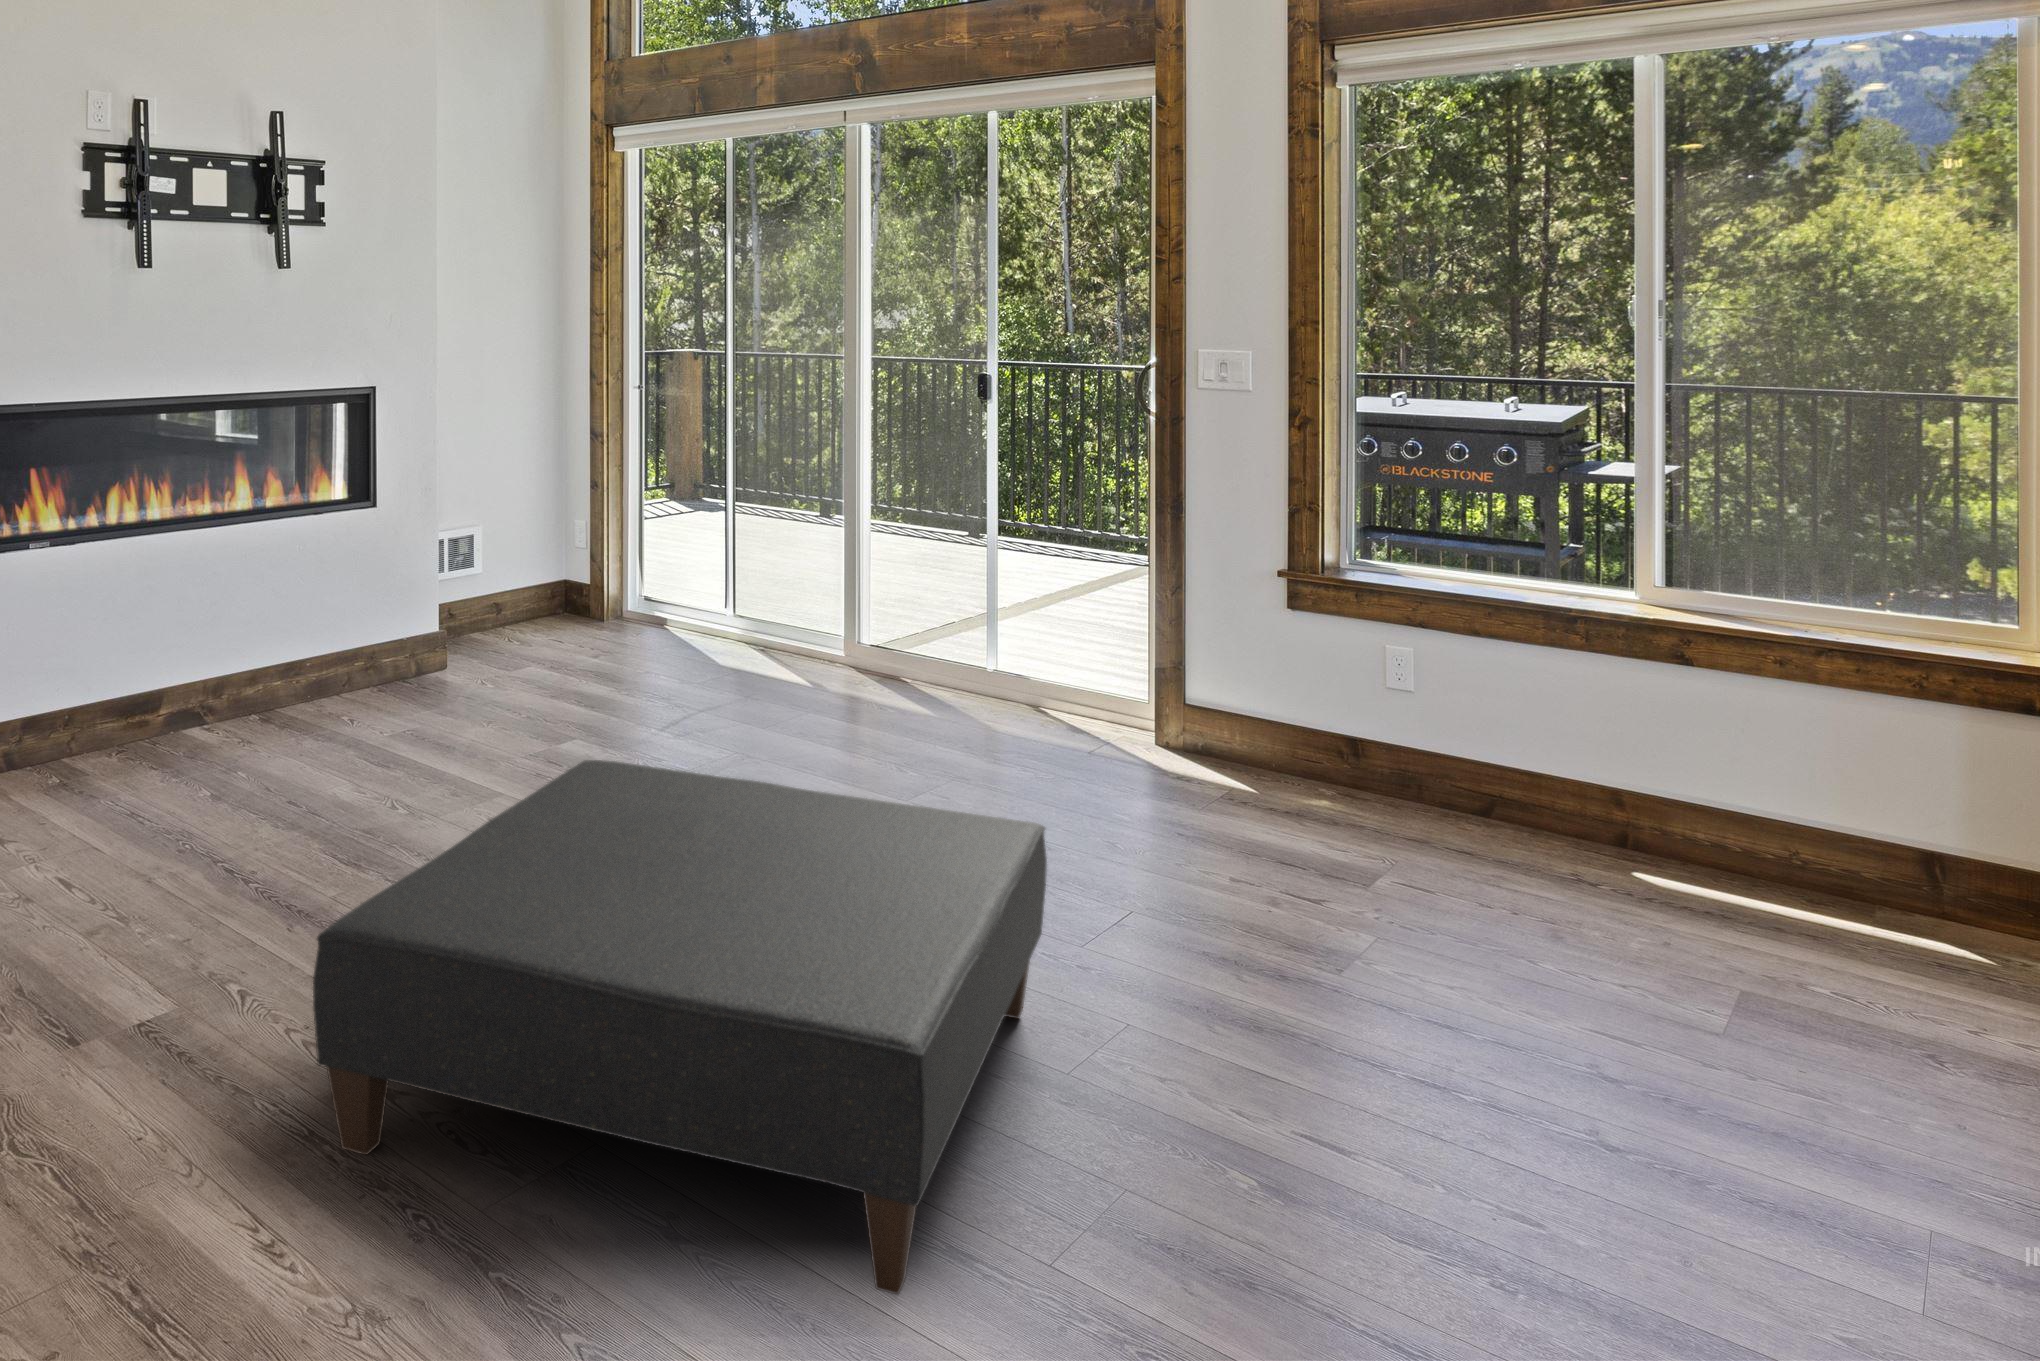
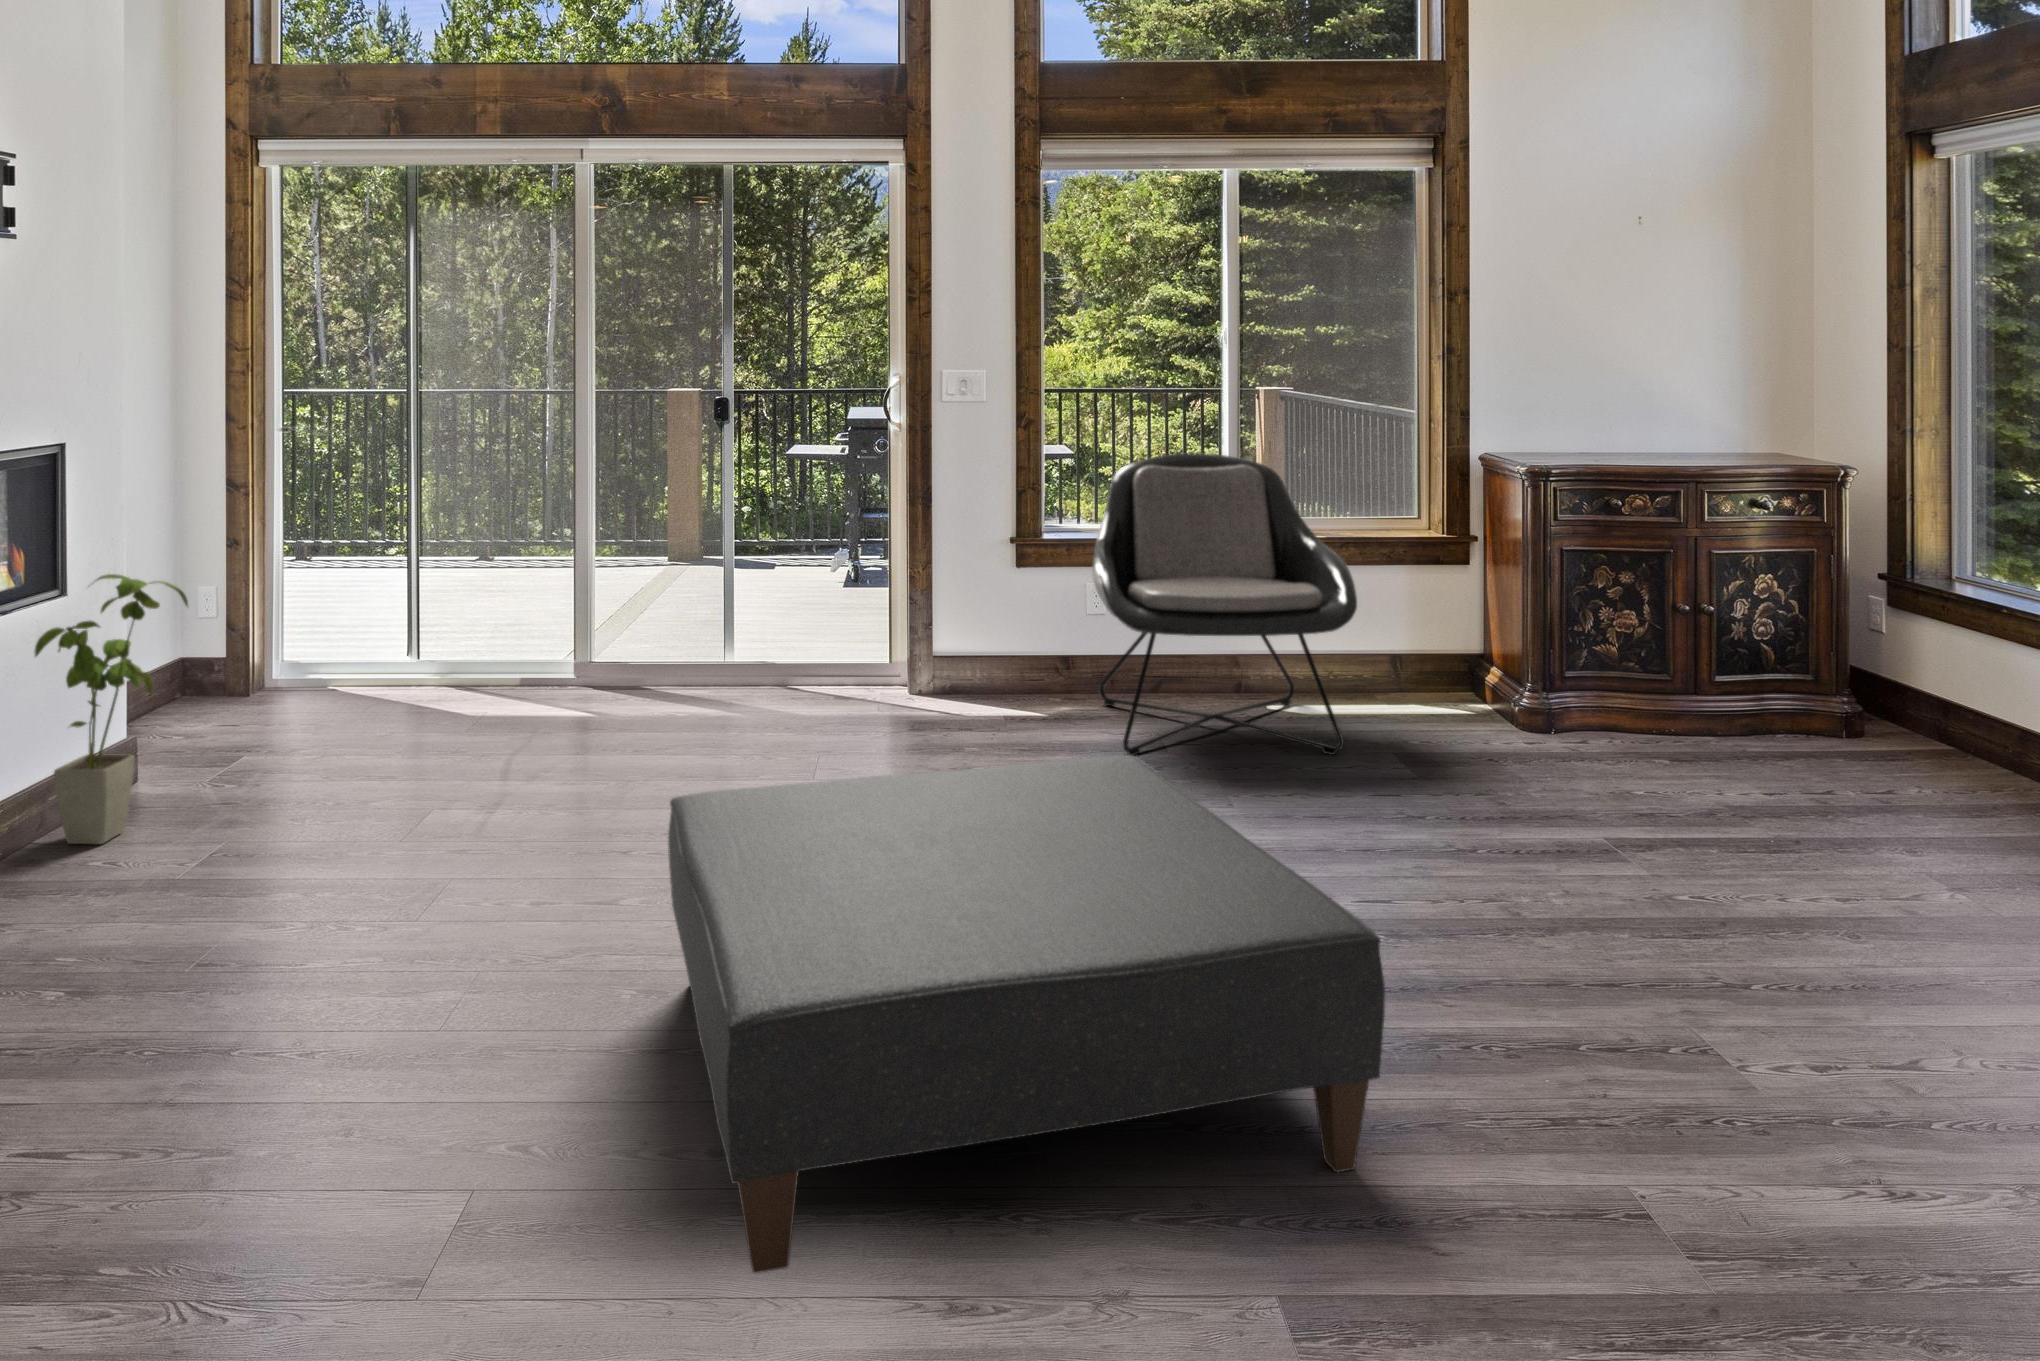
lounge chair: none [1293,495,1658,913] -> present [1092,453,1357,756]
house plant: none [325,499,439,714] -> present [34,574,188,844]

